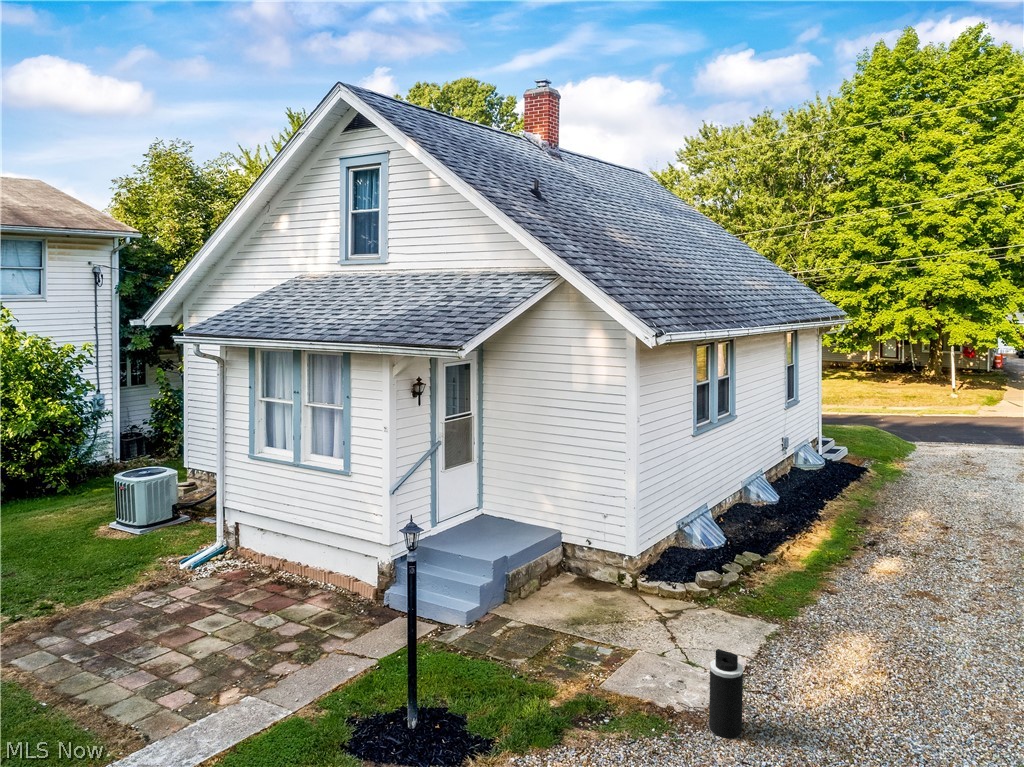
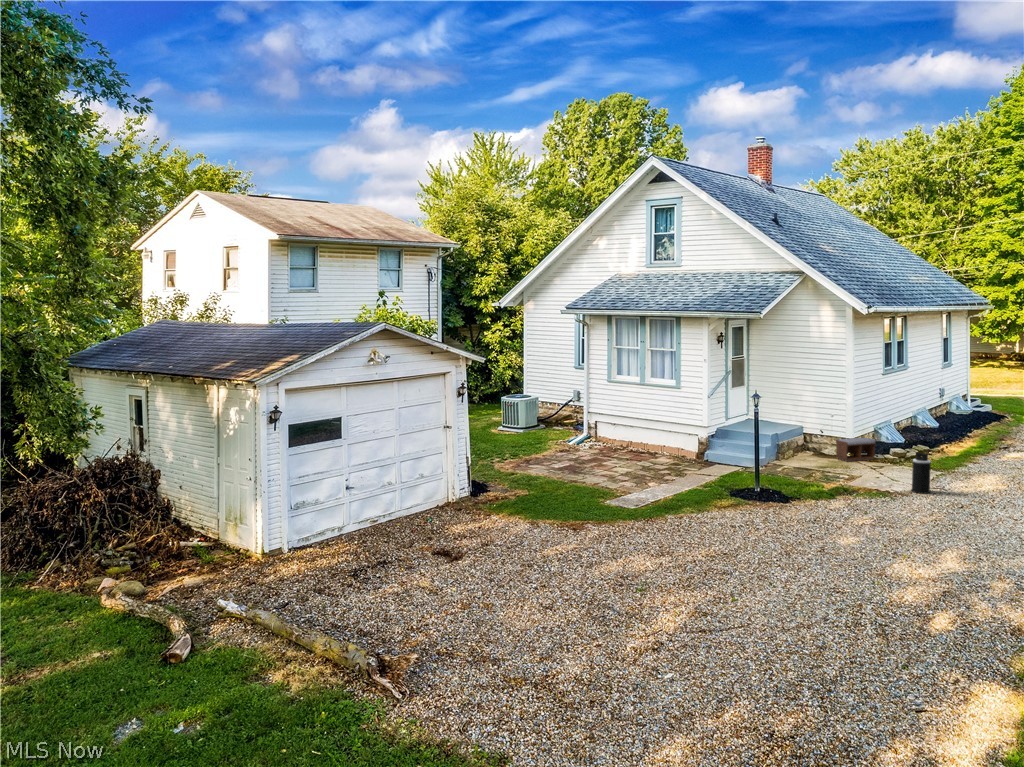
bench: none [609,553,672,602] -> present [836,438,876,462]

